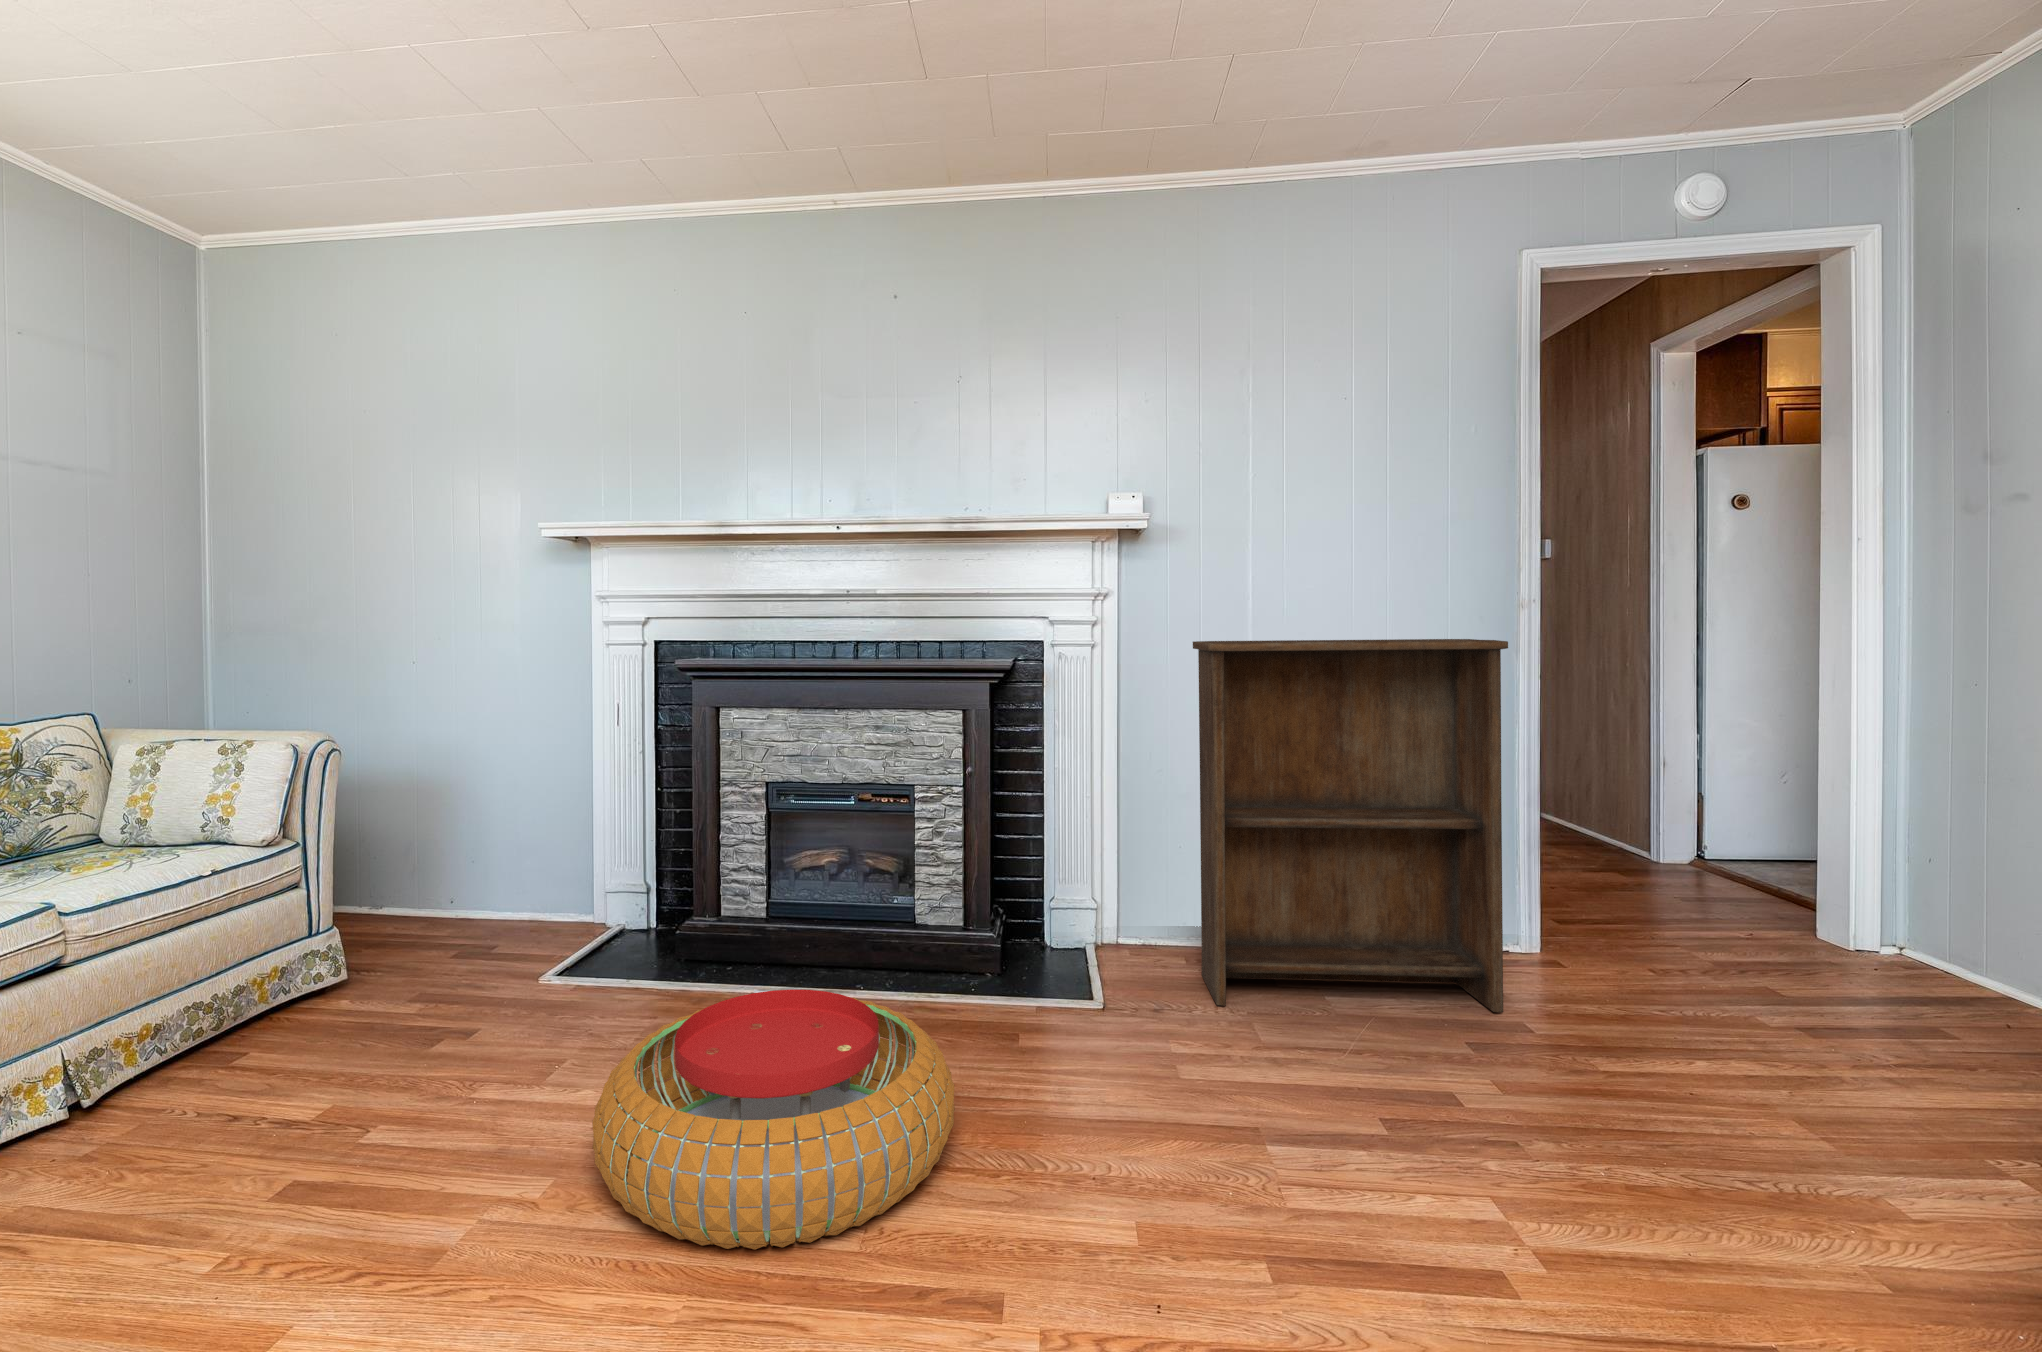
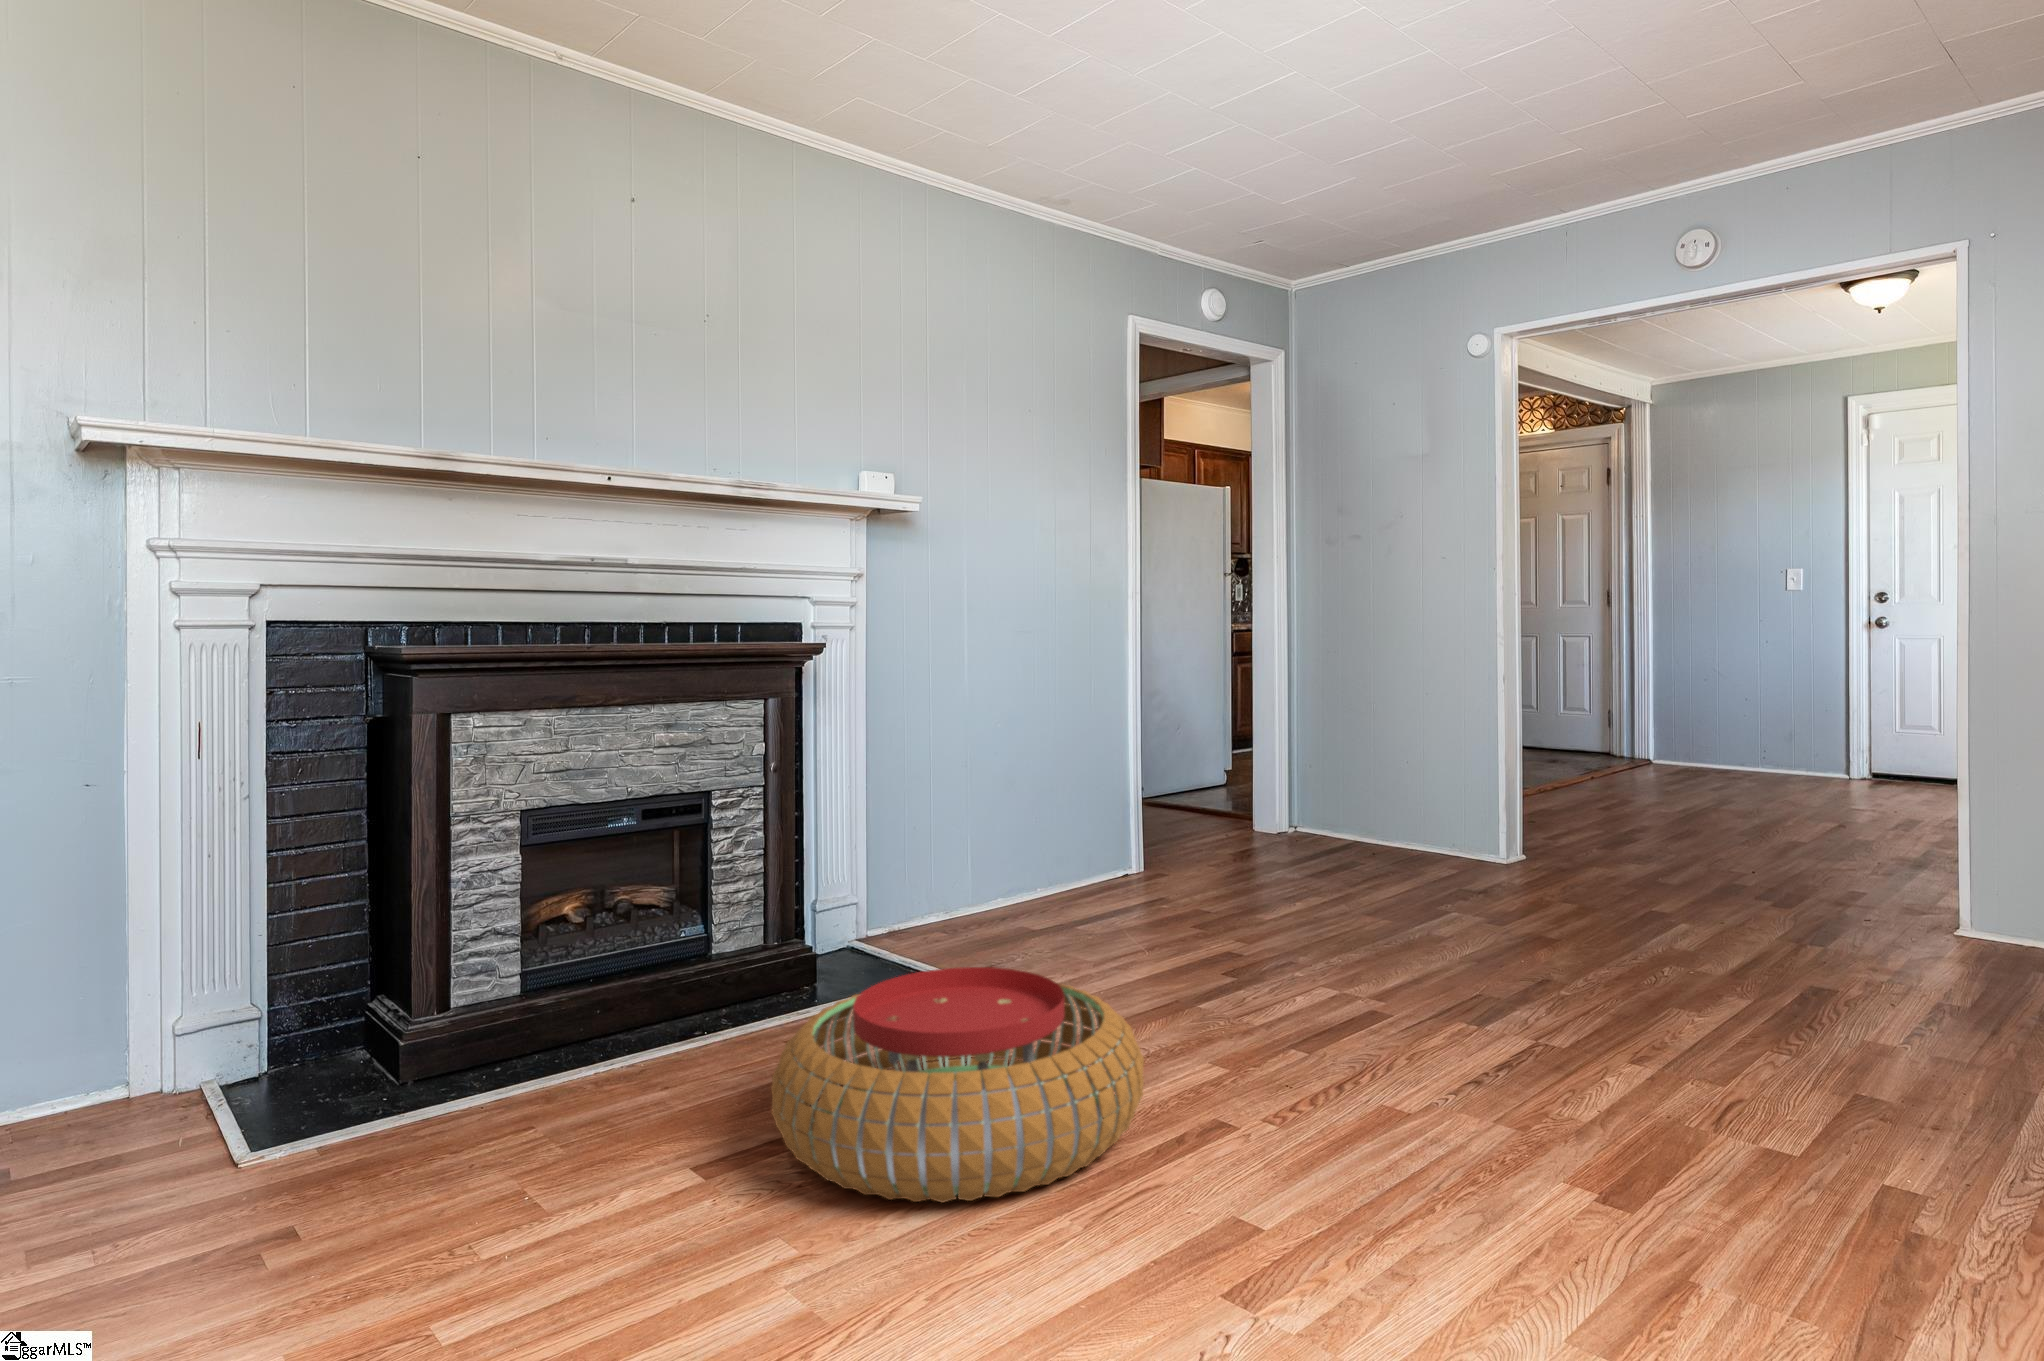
bookshelf: present [1193,639,1508,1012] -> none [974,617,1191,947]

